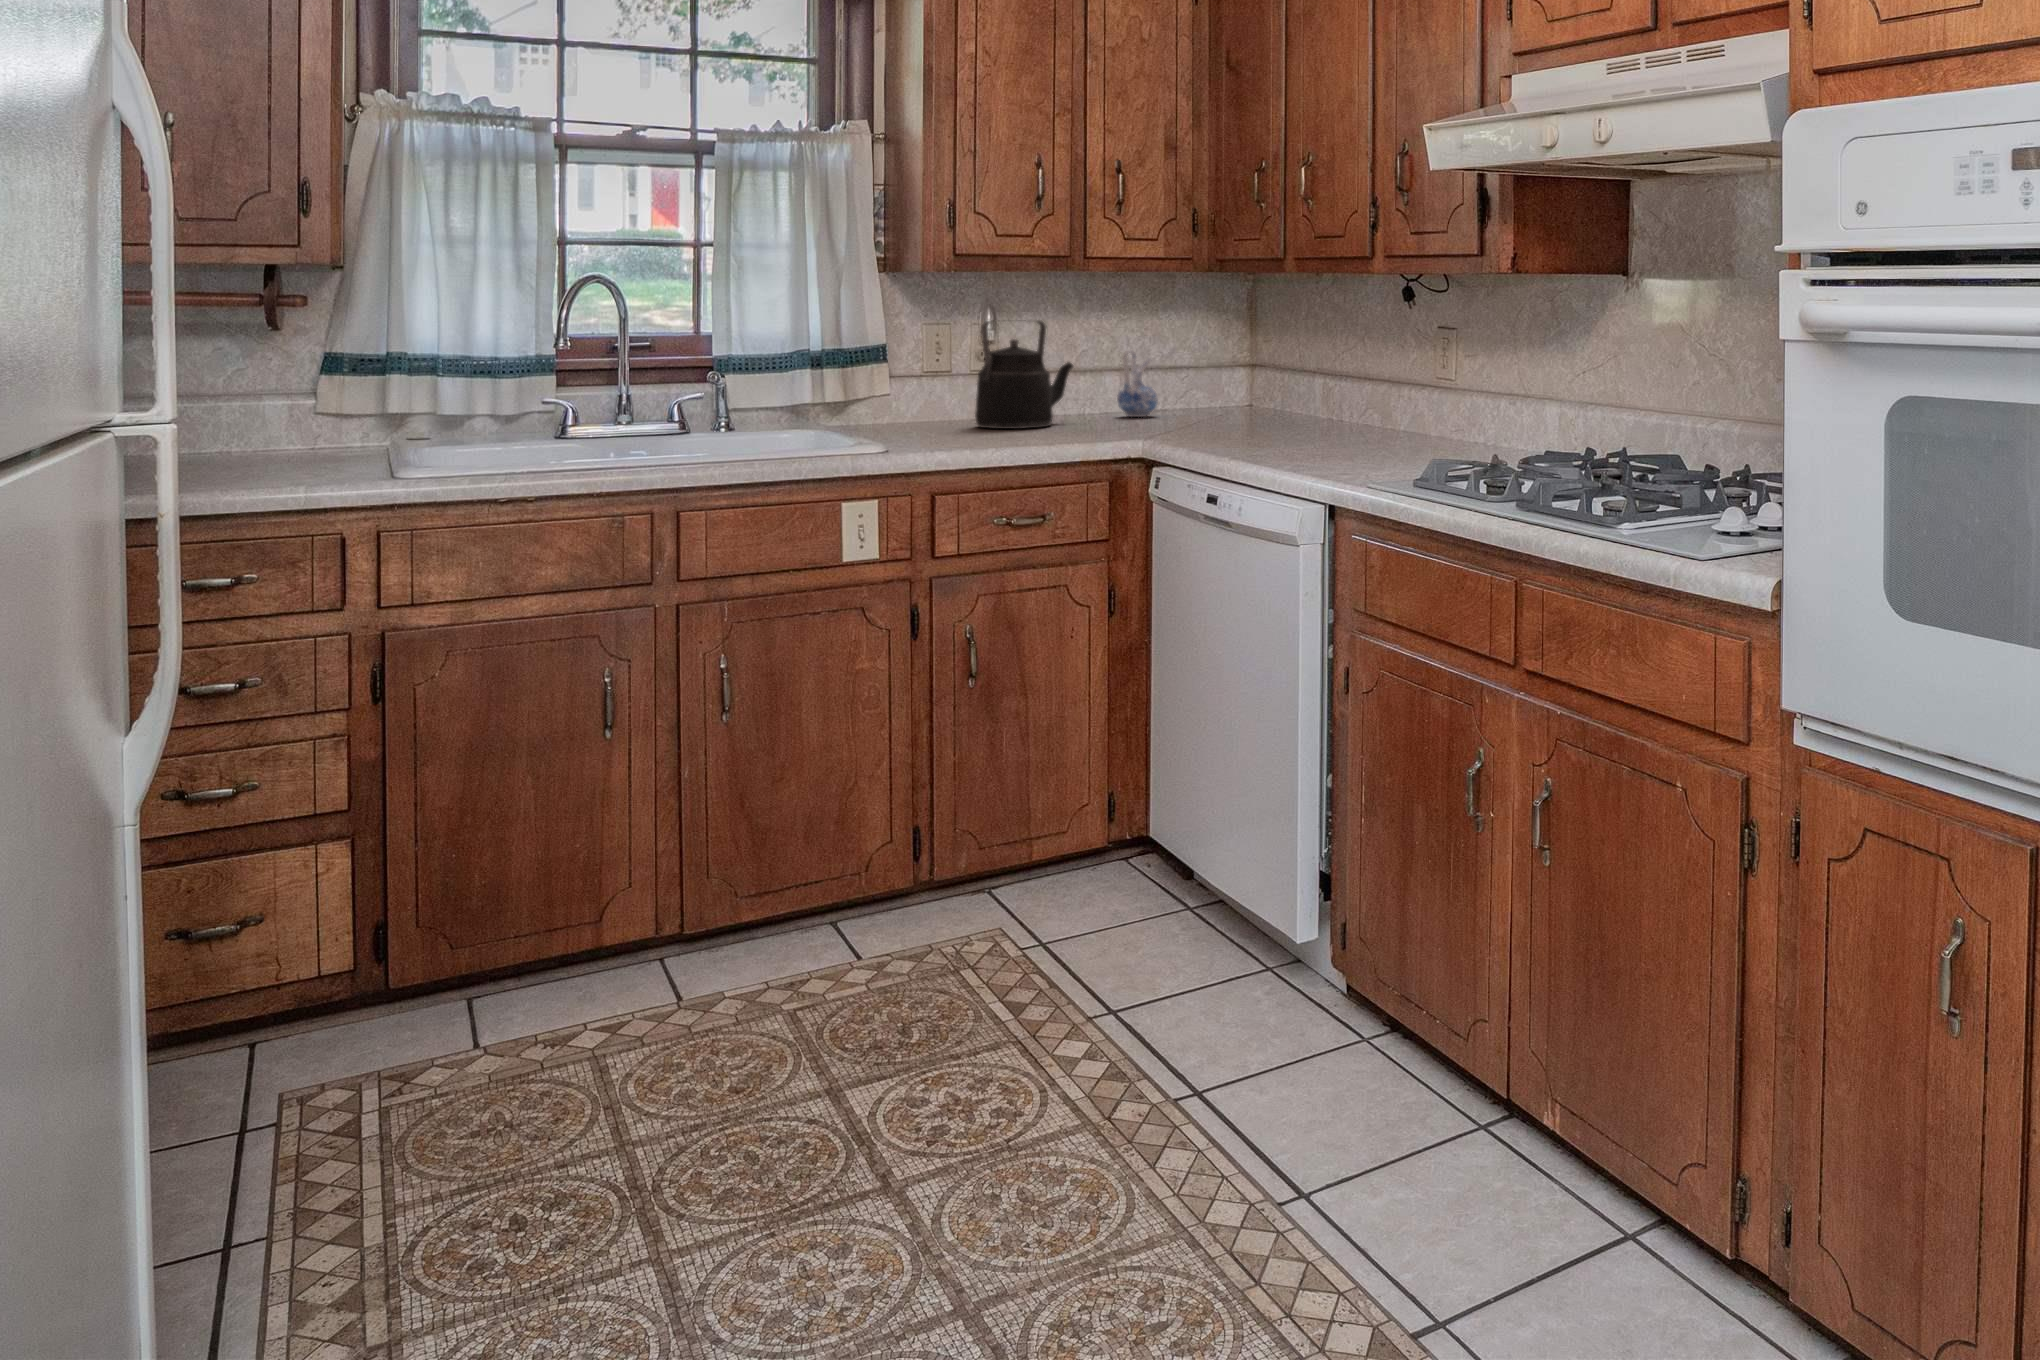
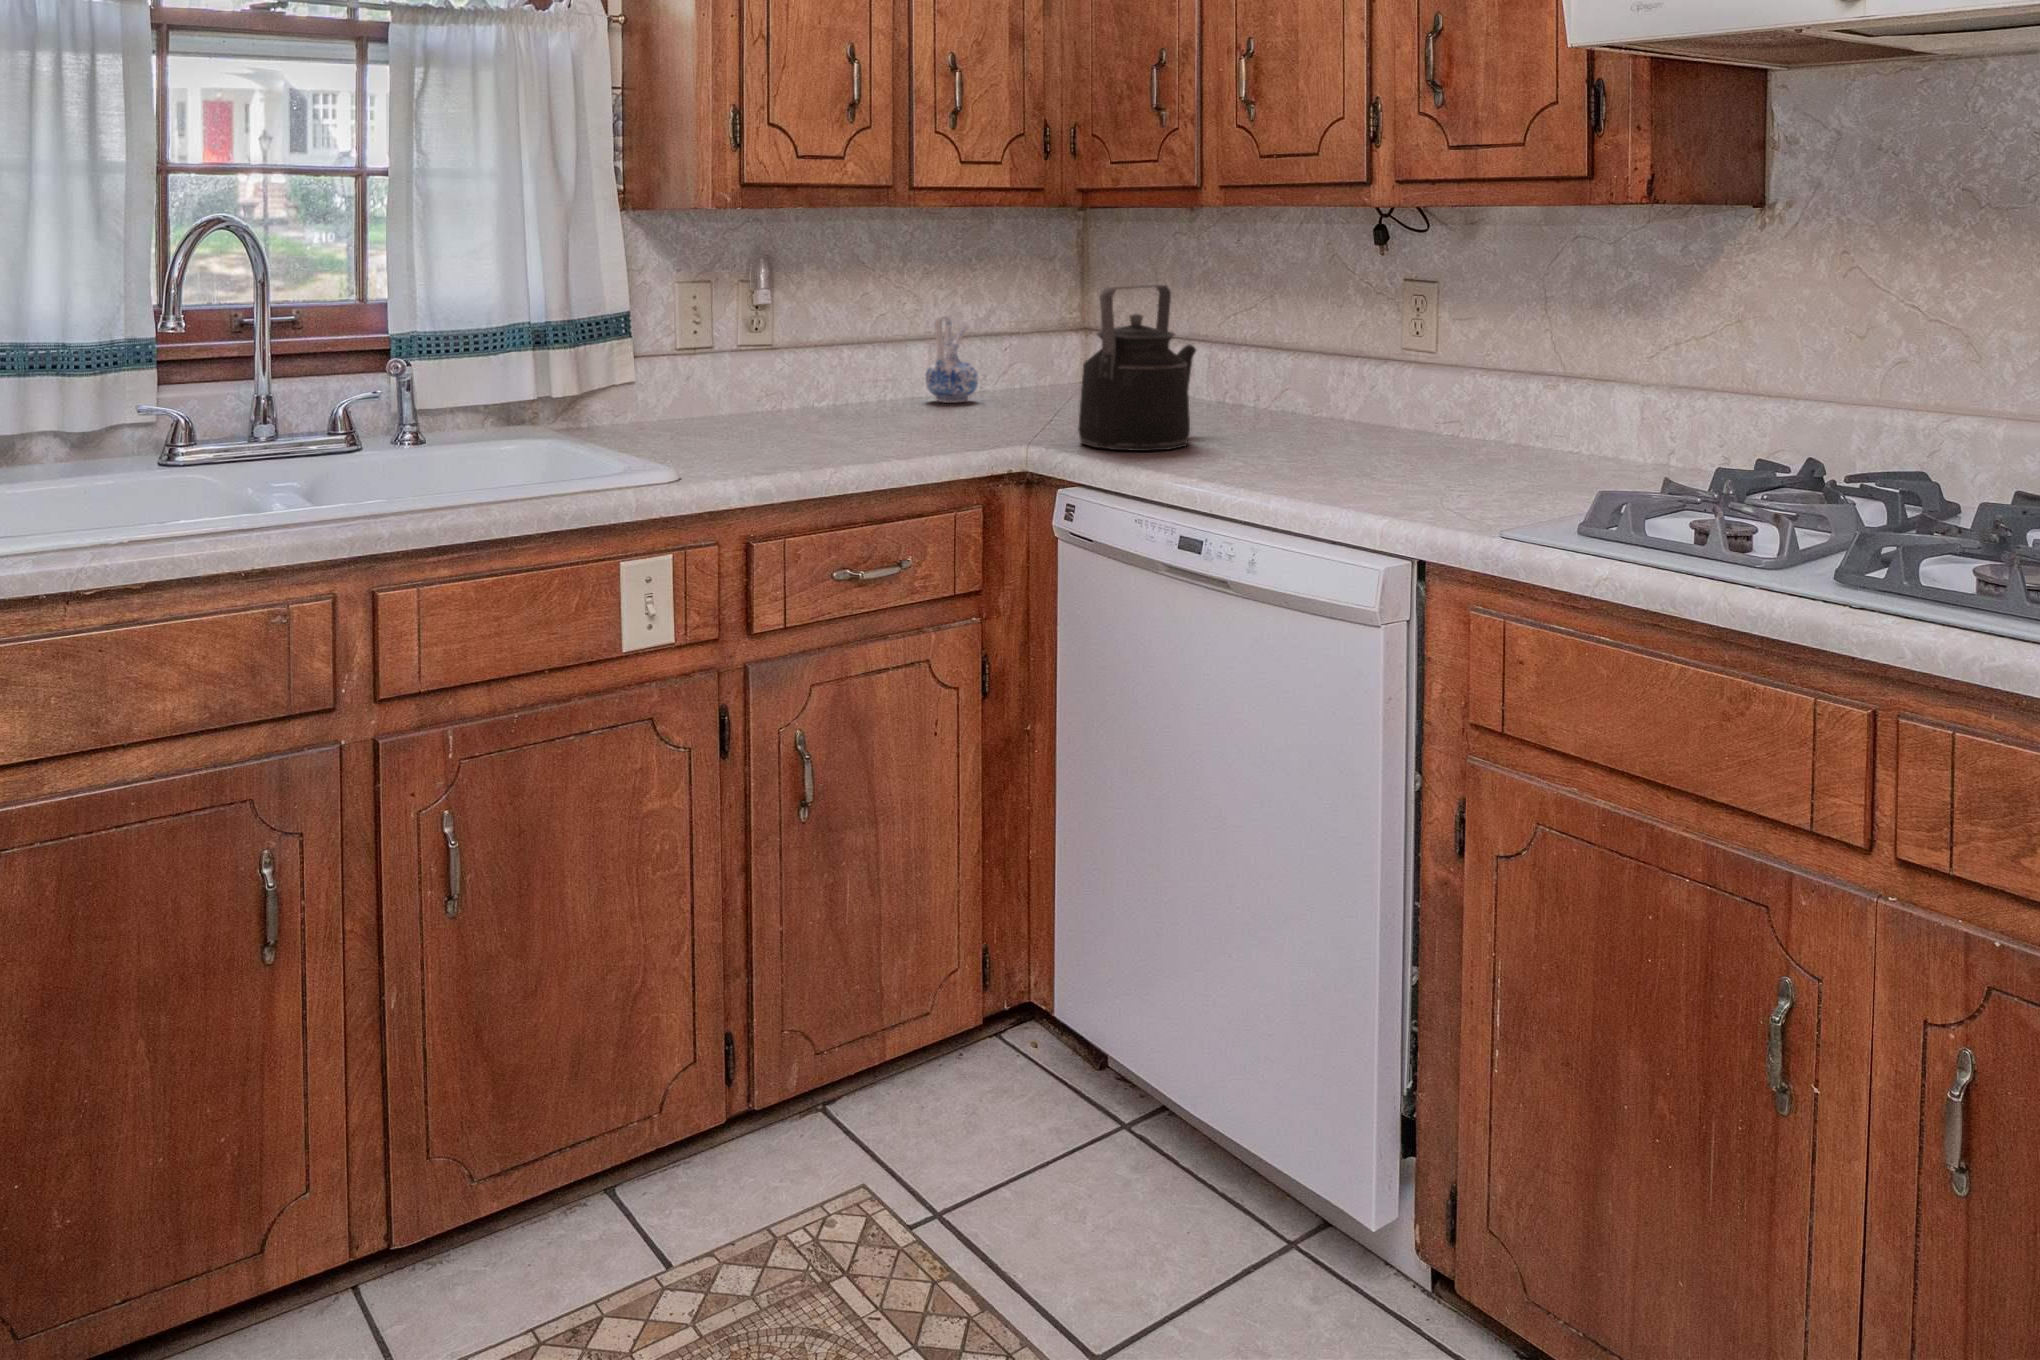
kettle: present [975,320,1073,429] -> present [1078,285,1196,451]

